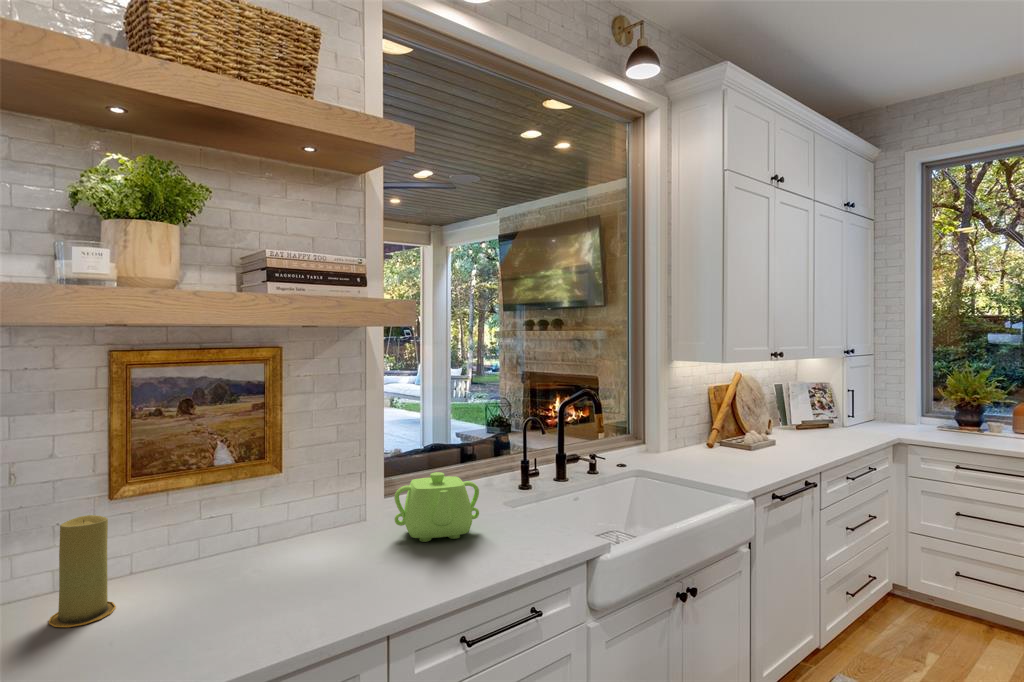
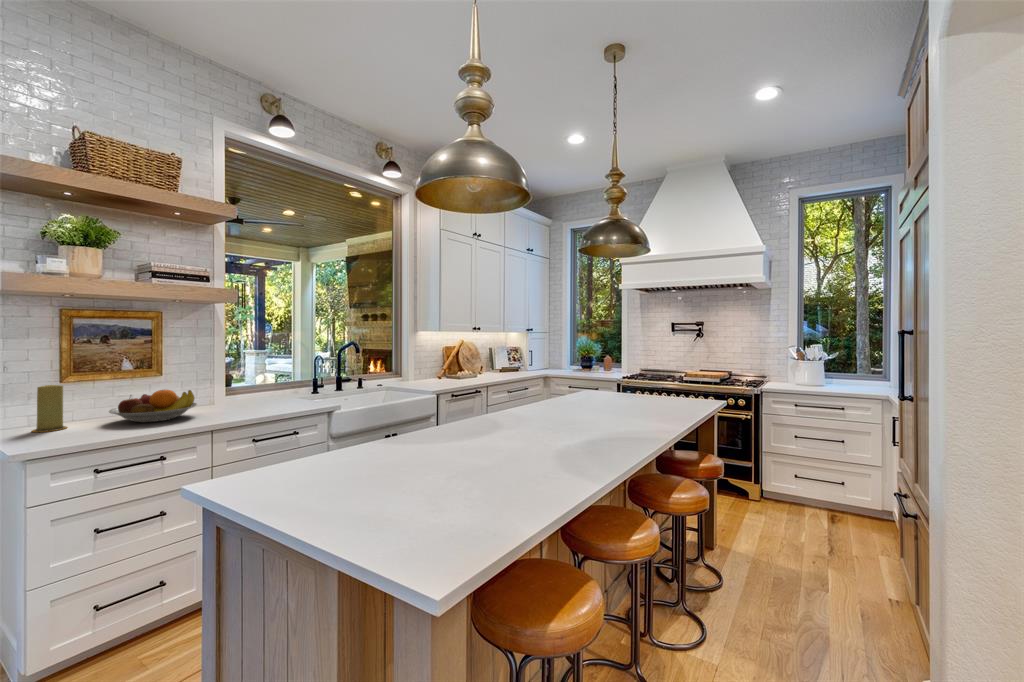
teapot: present [394,472,479,542] -> none [227,376,276,408]
fruit bowl: none [189,519,350,598] -> present [109,390,197,422]

